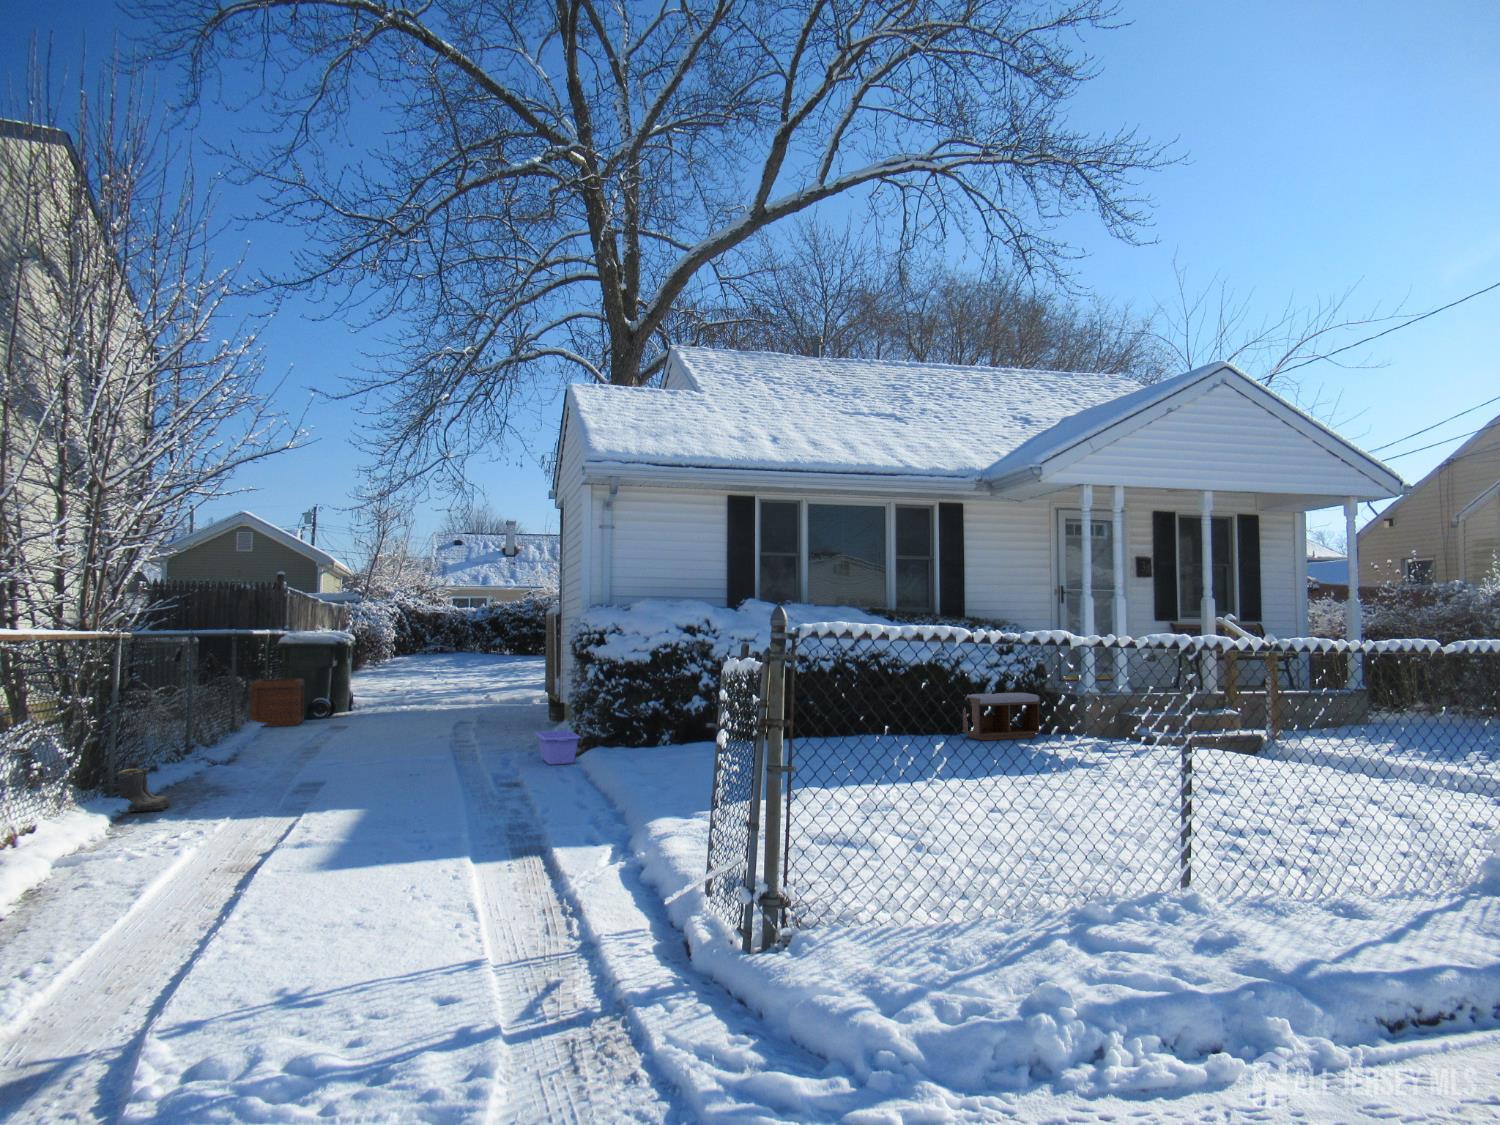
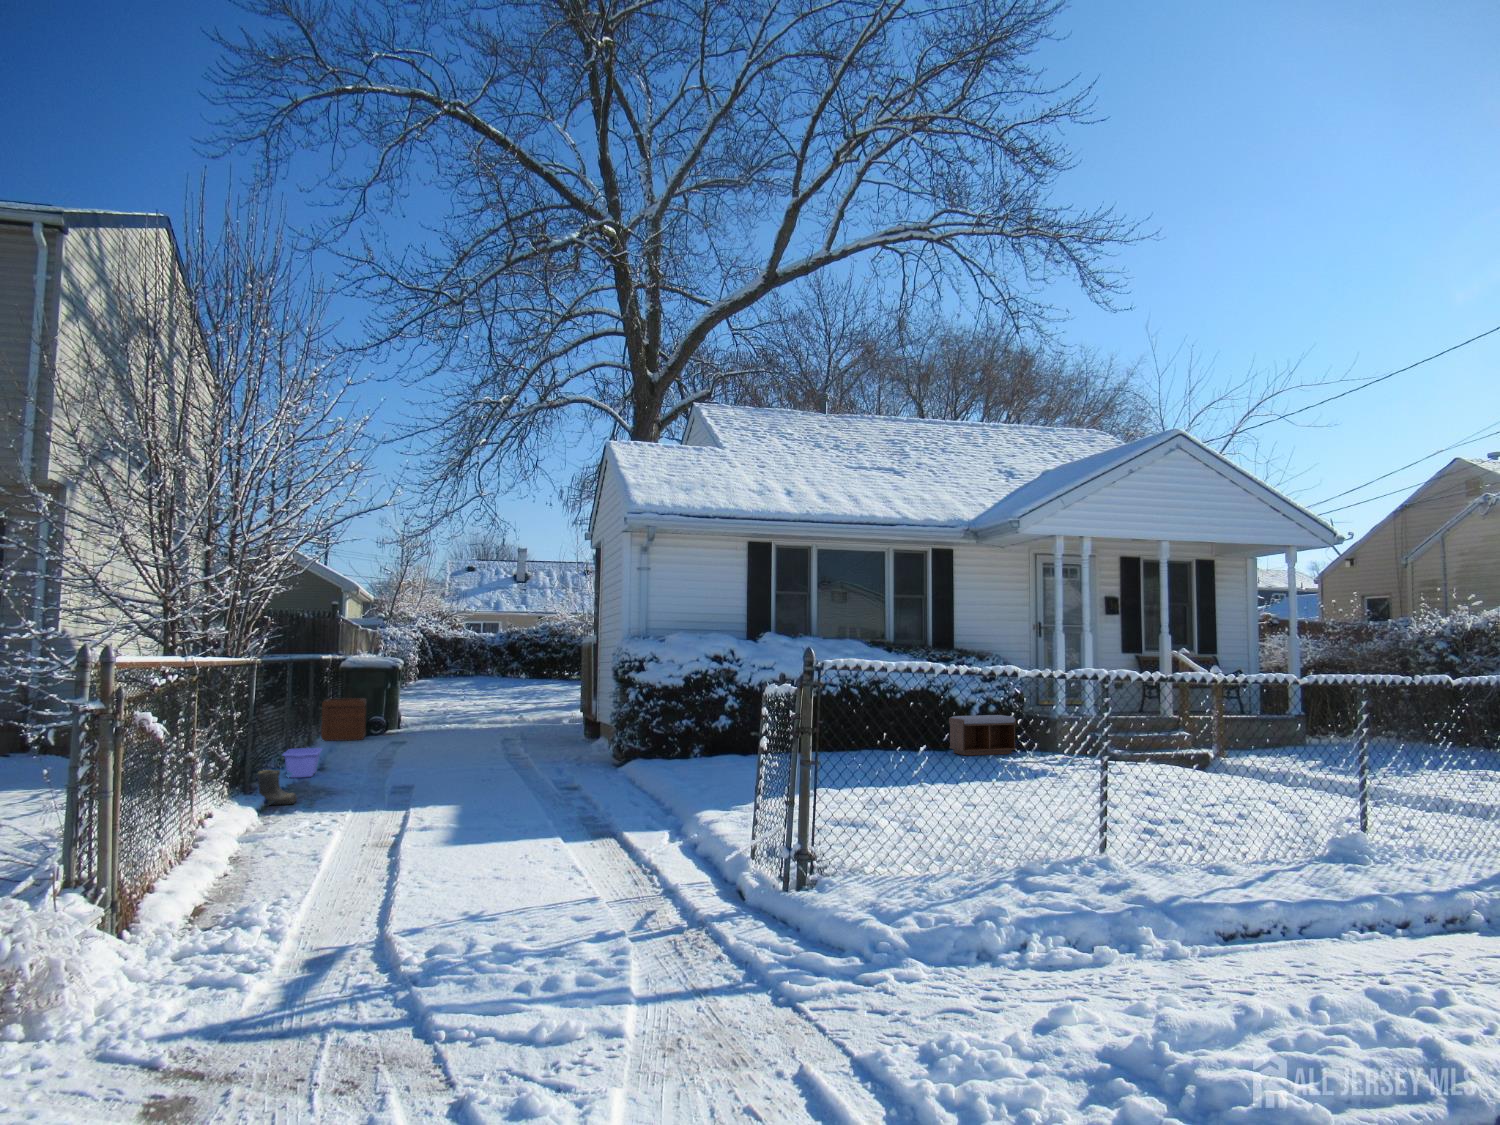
storage bin: present [535,731,581,765] -> present [282,748,322,778]

